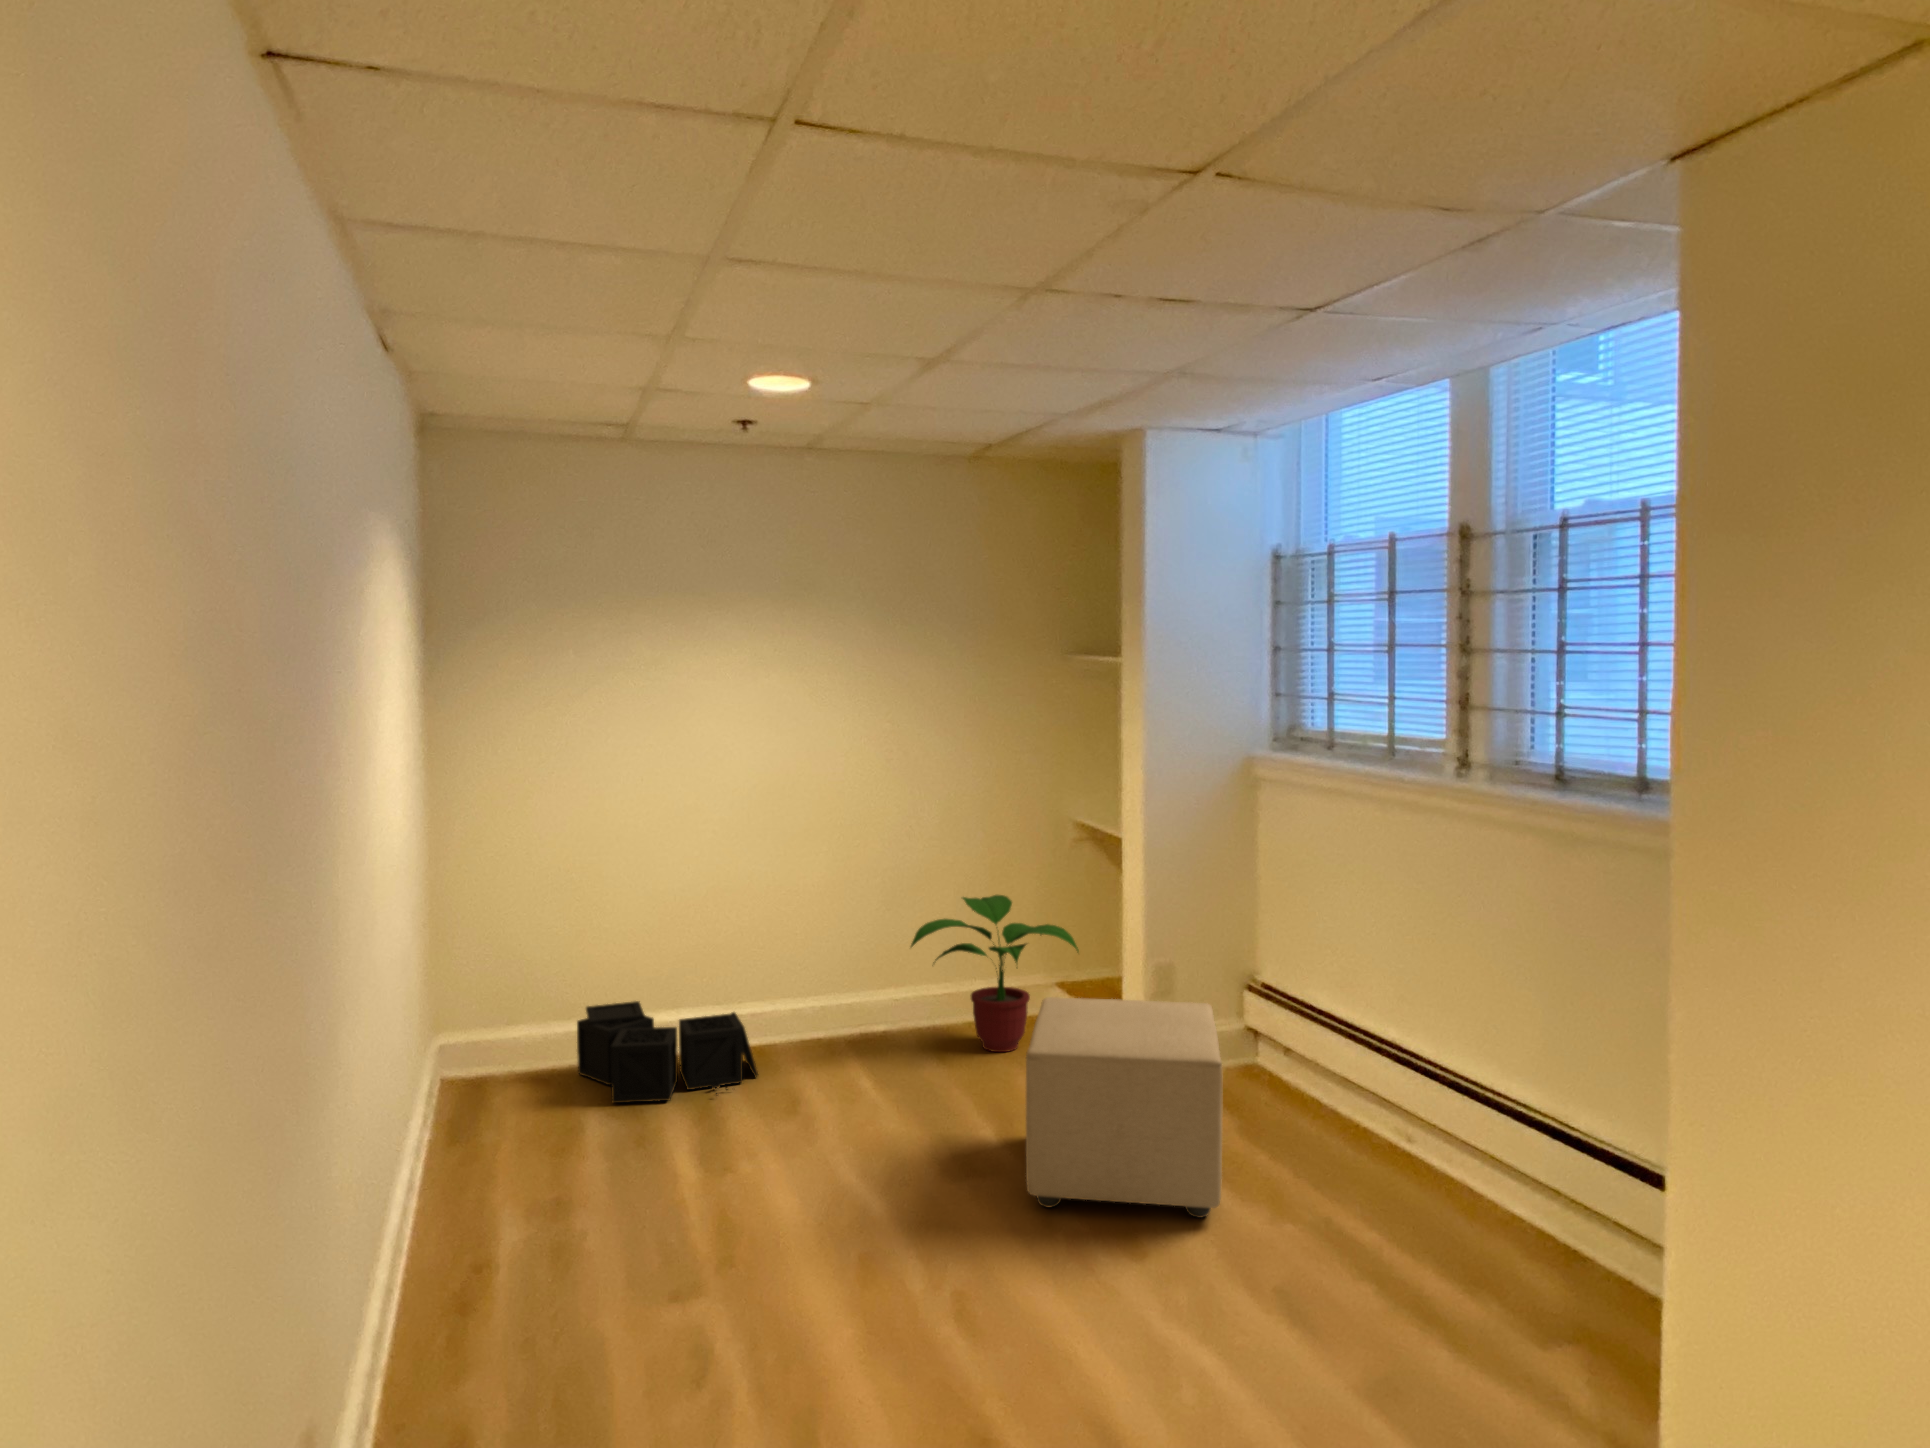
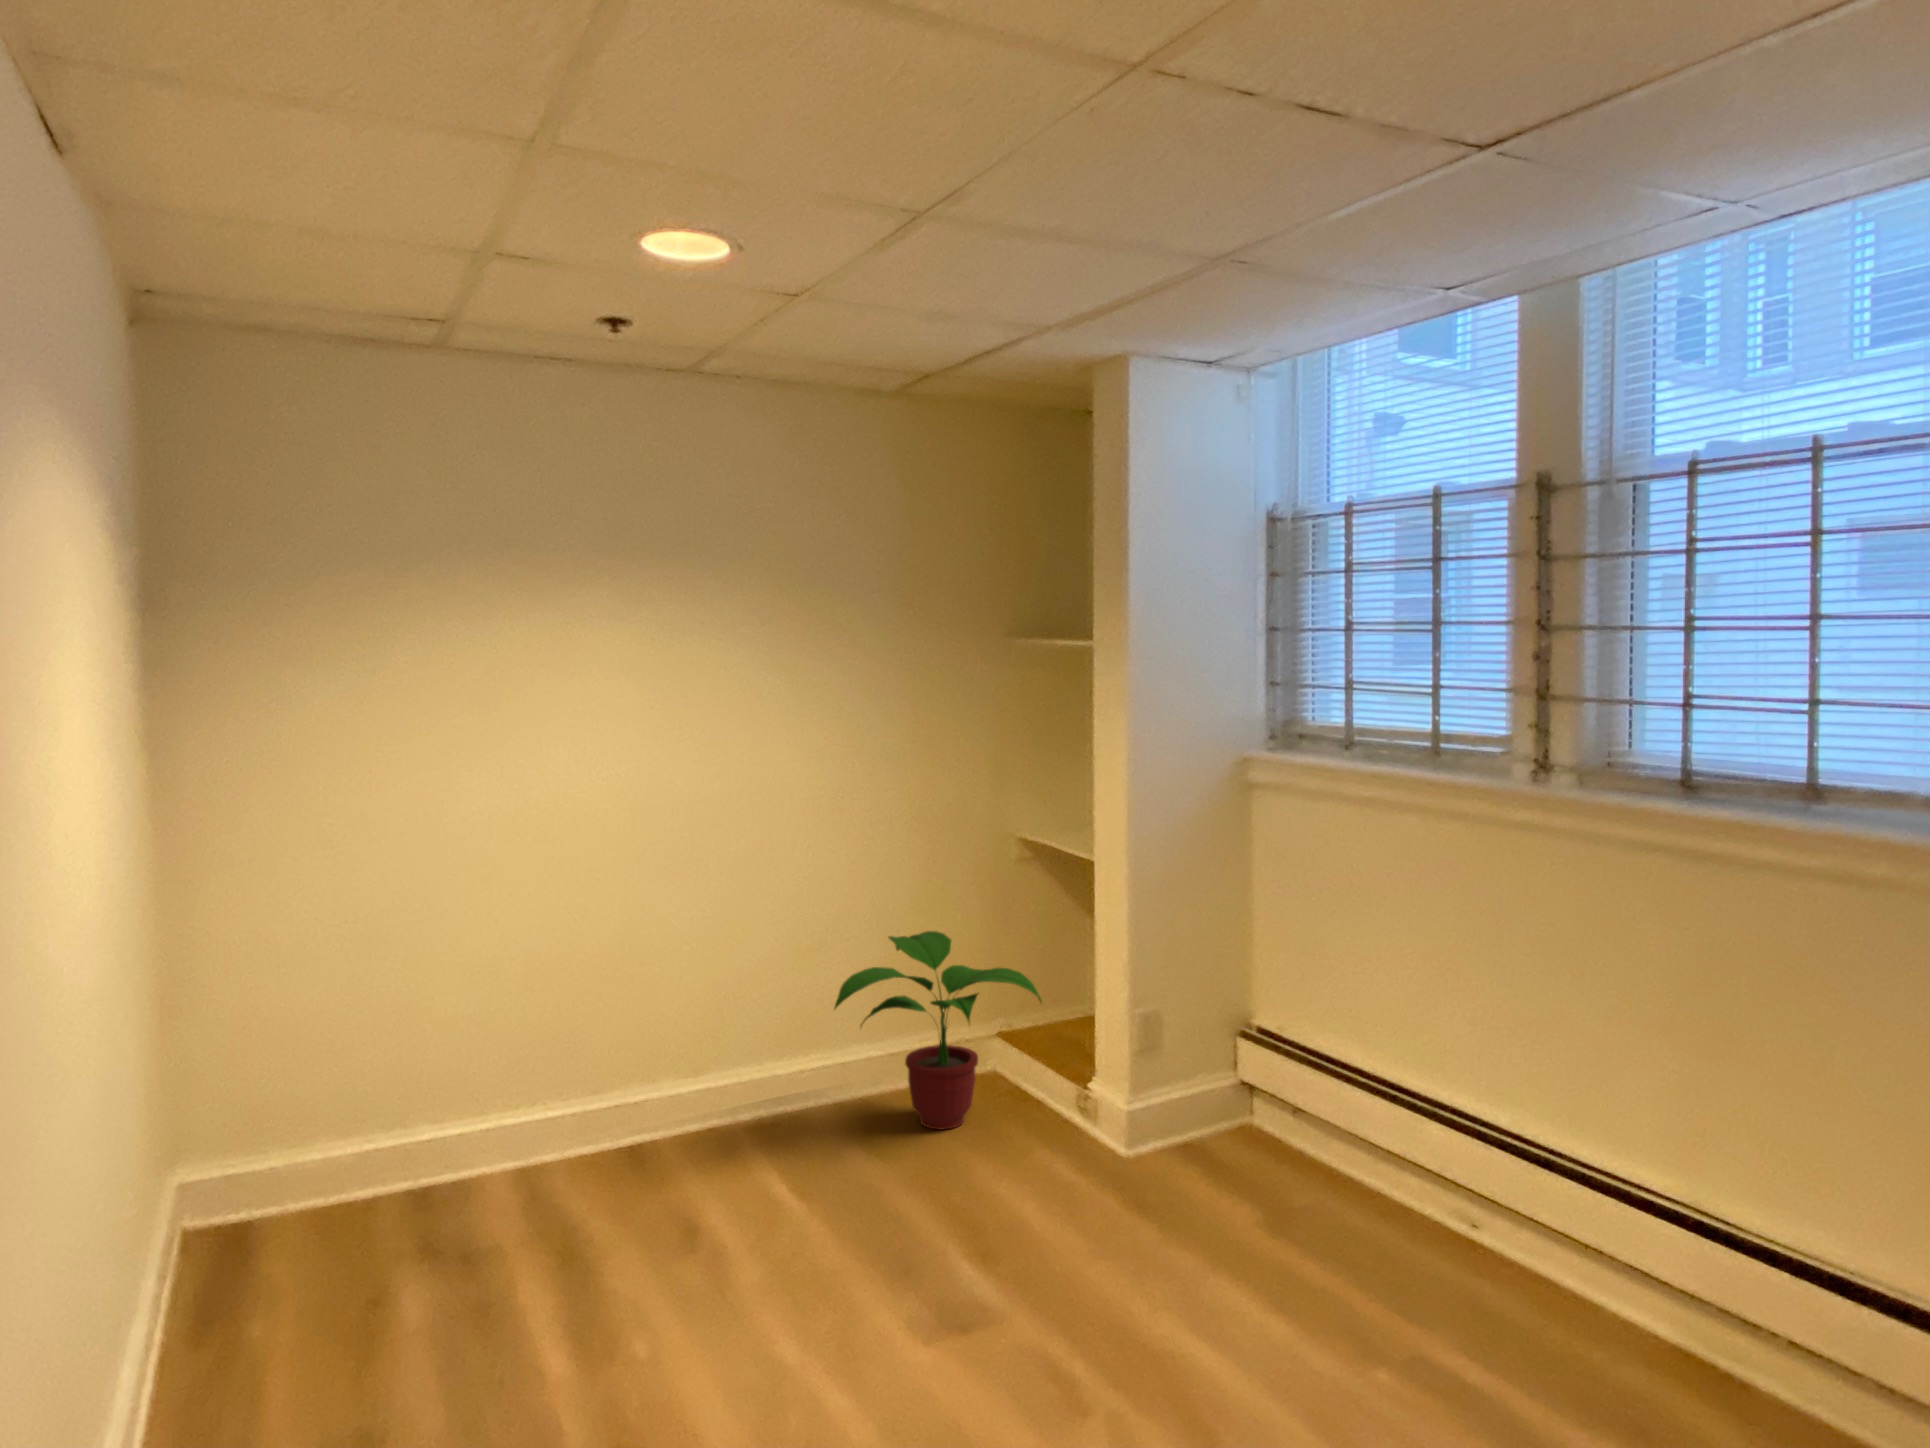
ottoman: present [1026,997,1222,1218] -> none [1030,1073,1301,1375]
storage bin: present [577,1001,758,1103] -> none [378,1098,638,1254]

